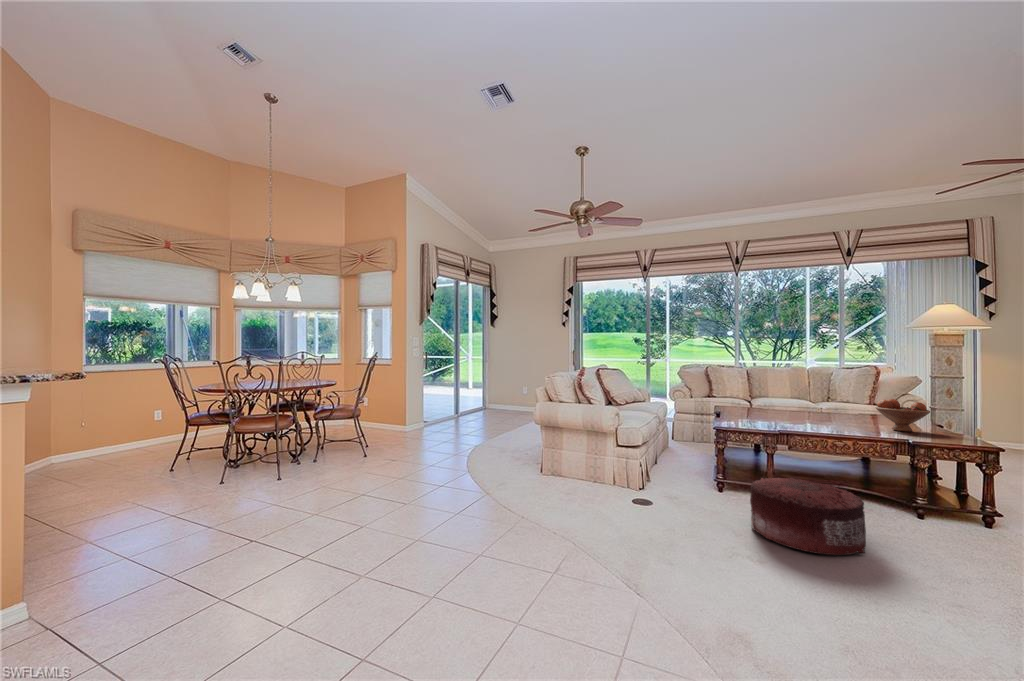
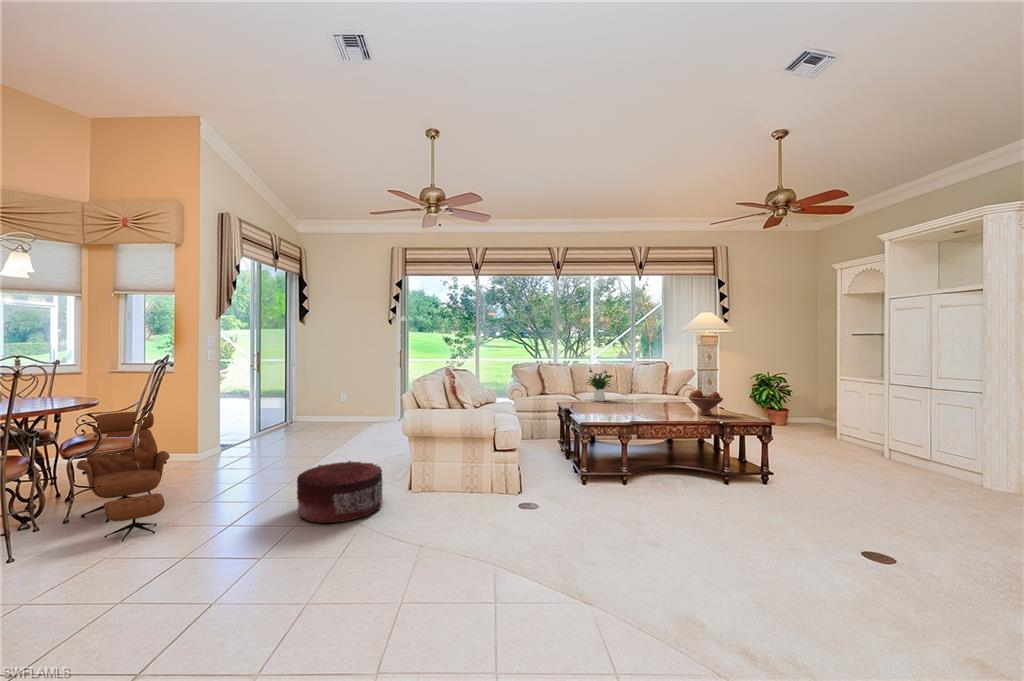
flower arrangement: none [751,370,793,409] -> present [586,369,613,401]
lounge chair: none [324,390,376,476] -> present [76,412,170,541]
pouf: present [750,477,866,555] -> present [297,461,383,523]

